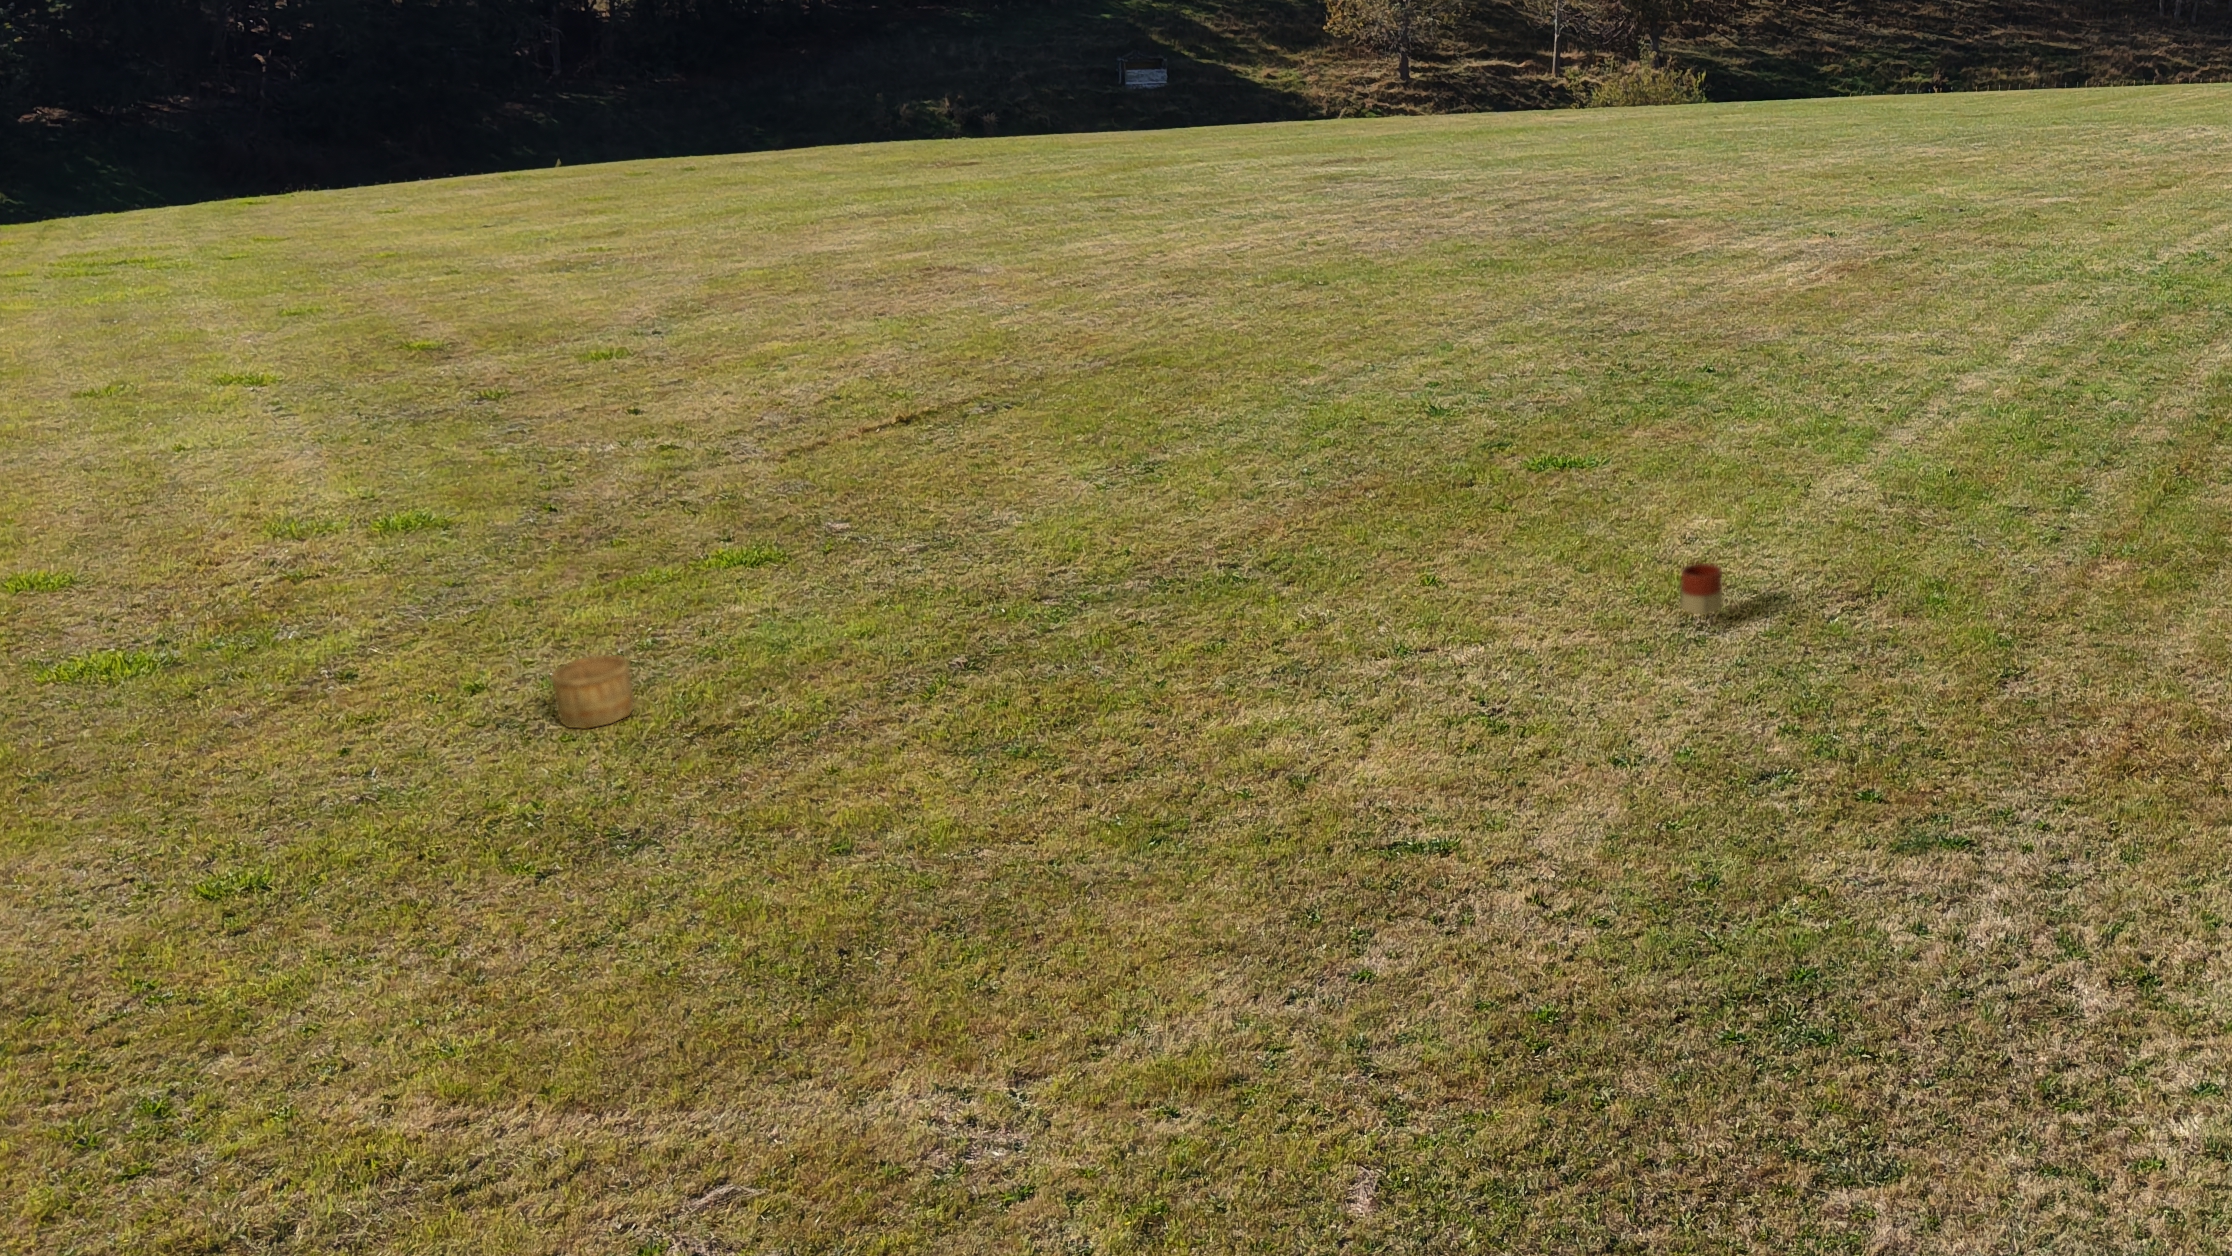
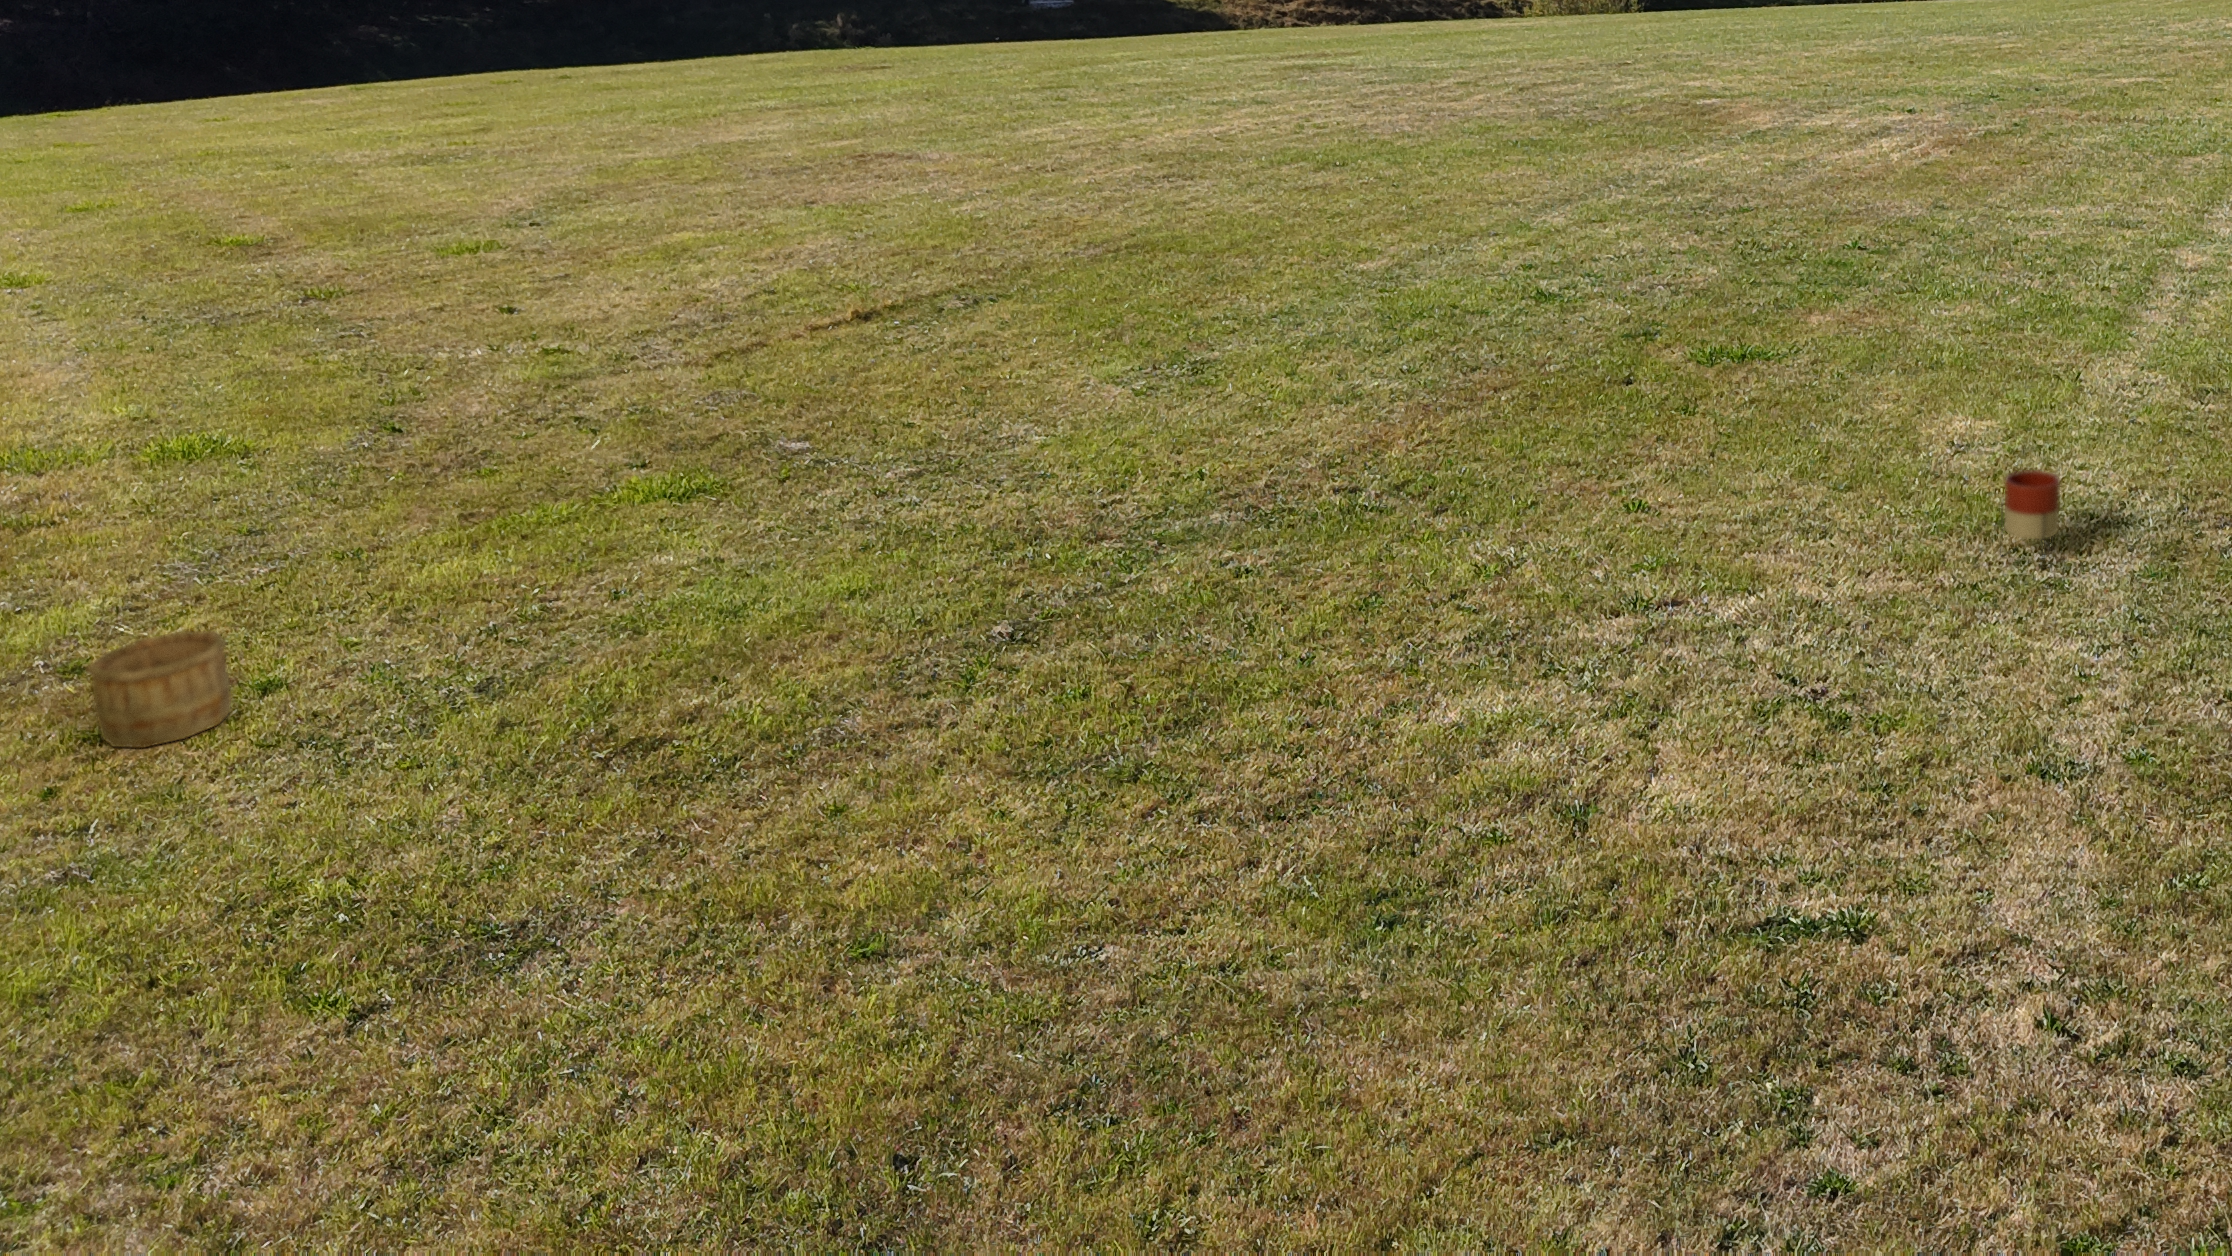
wooden bucket: present [550,655,634,729] -> present [86,631,231,748]

